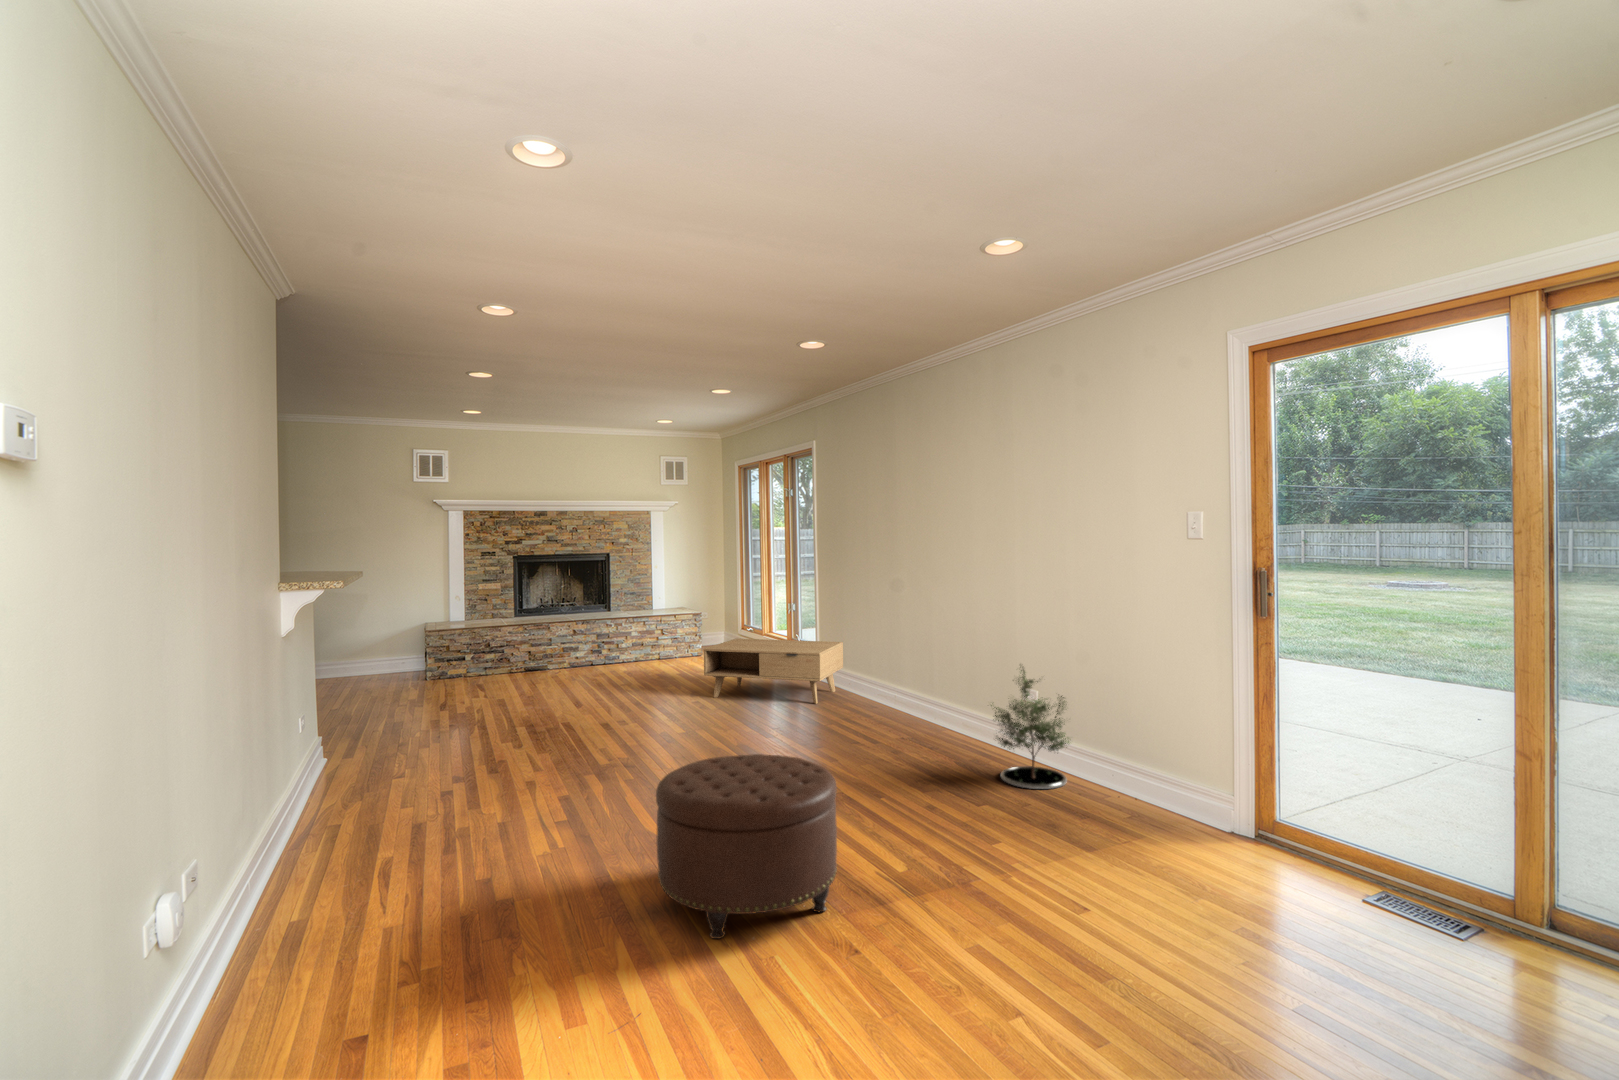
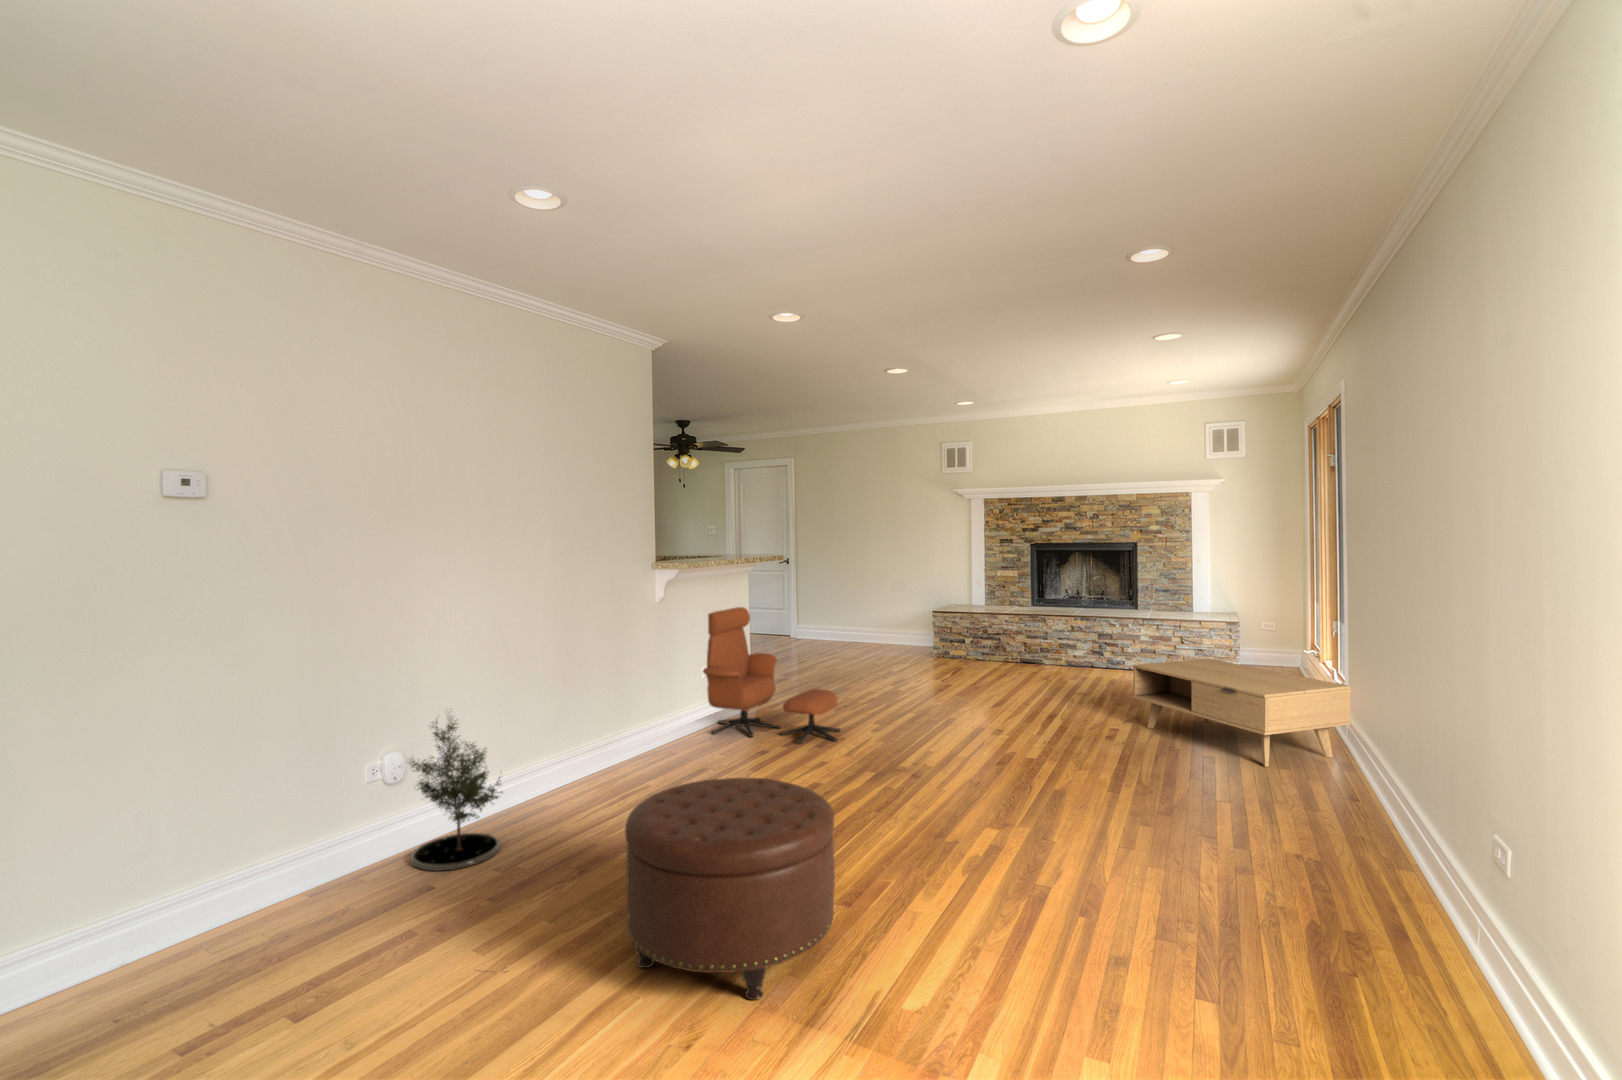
lounge chair: none [317,636,500,792] -> present [703,607,840,744]
potted tree: present [991,667,1069,789] -> present [410,718,503,871]

